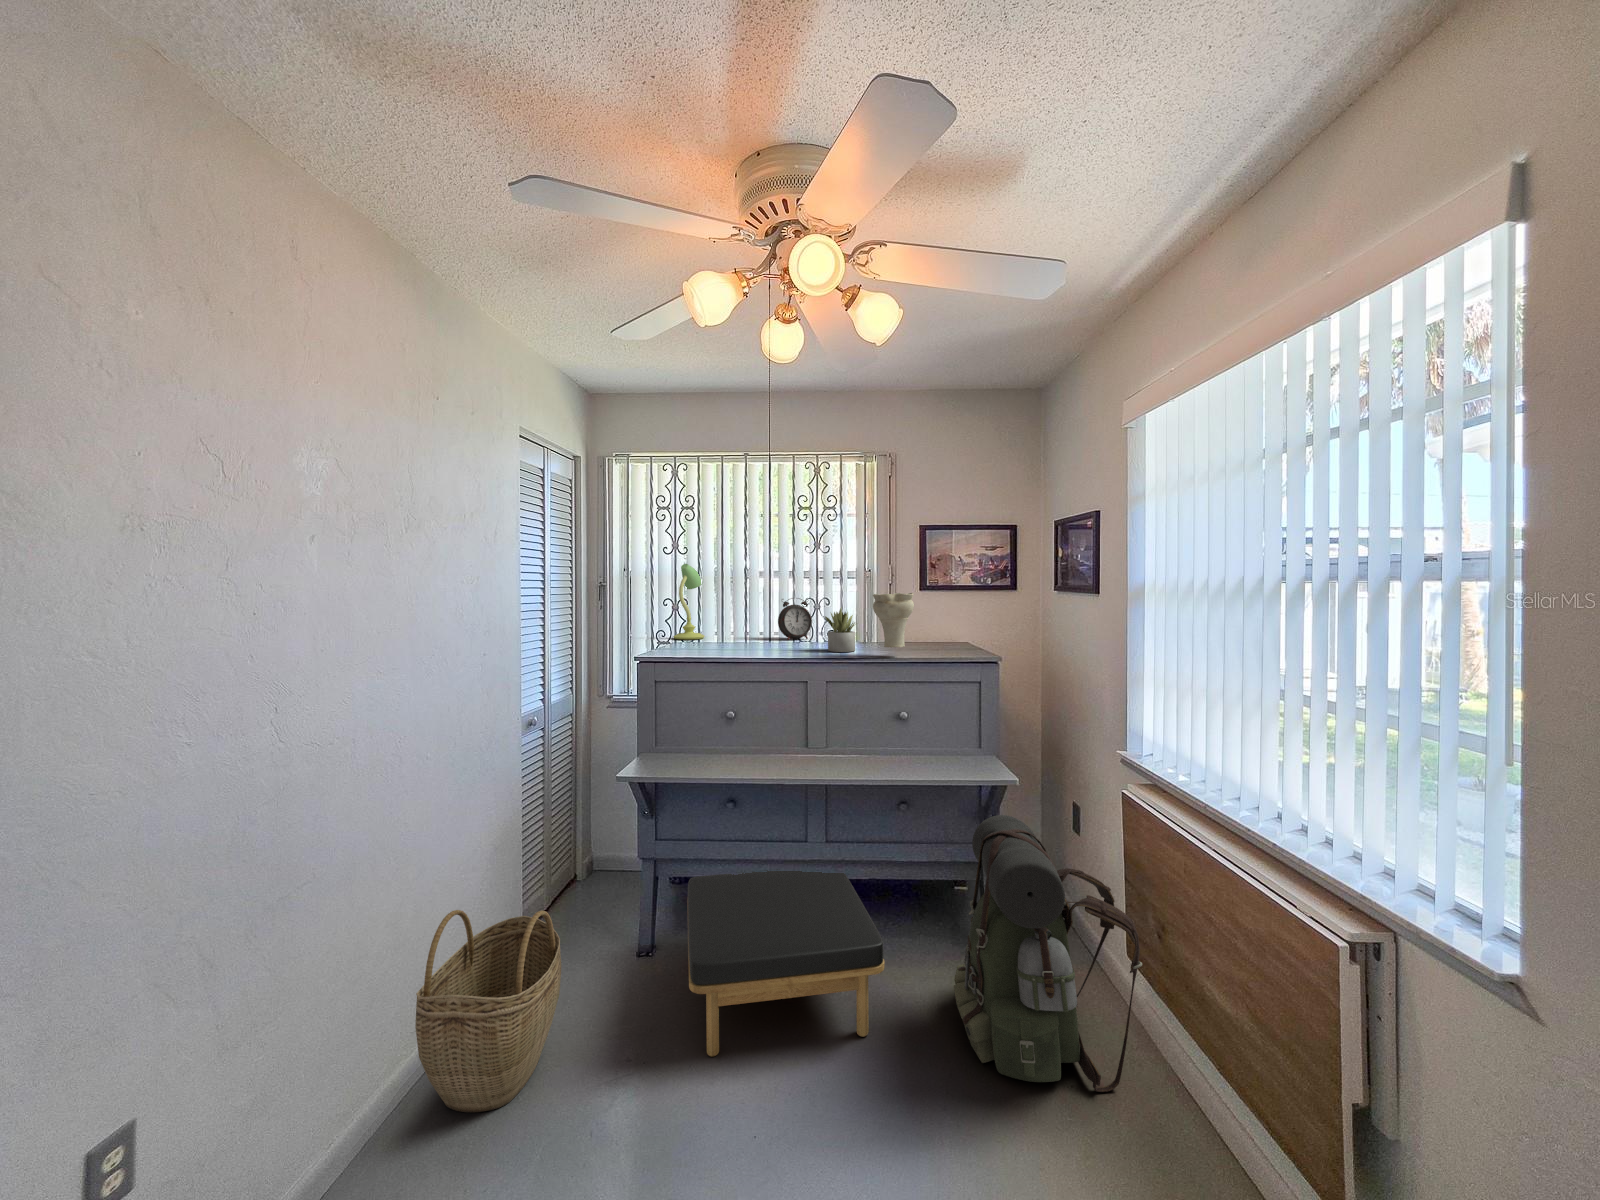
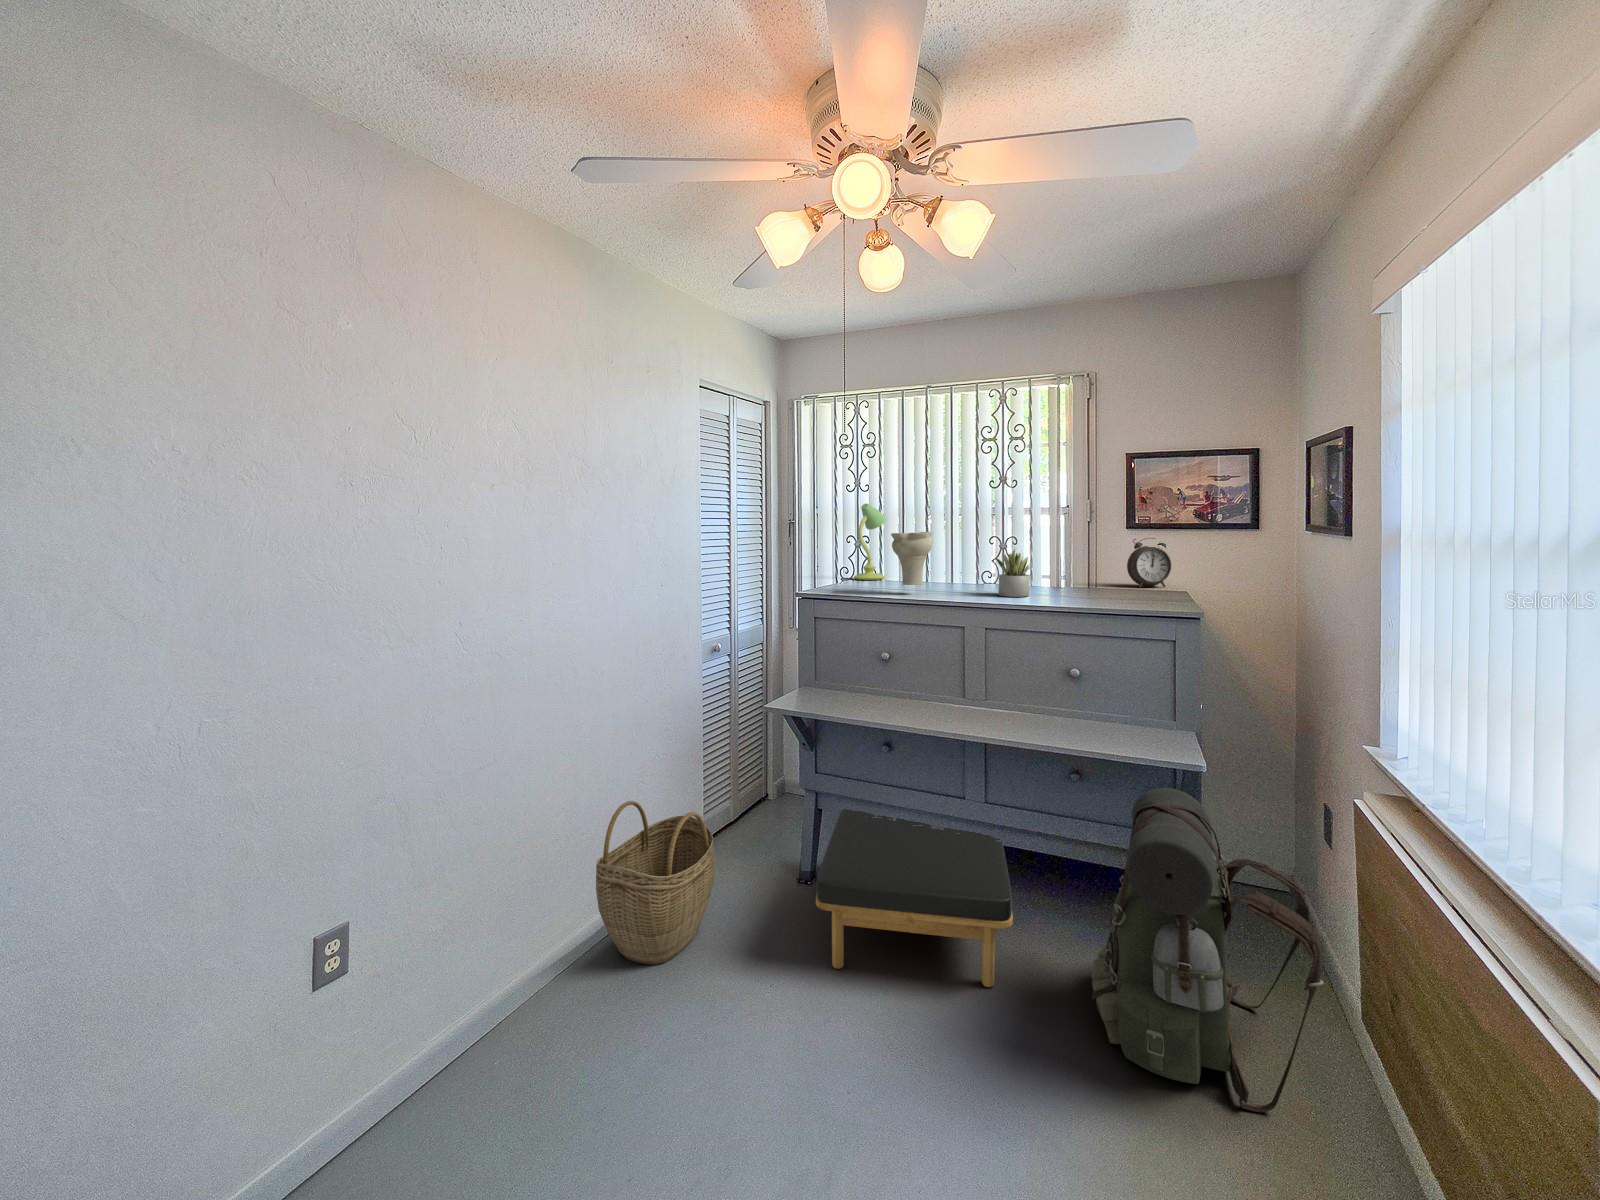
vase: present [873,593,914,648] -> present [891,532,932,585]
alarm clock: present [778,598,812,640] -> present [1127,538,1171,587]

